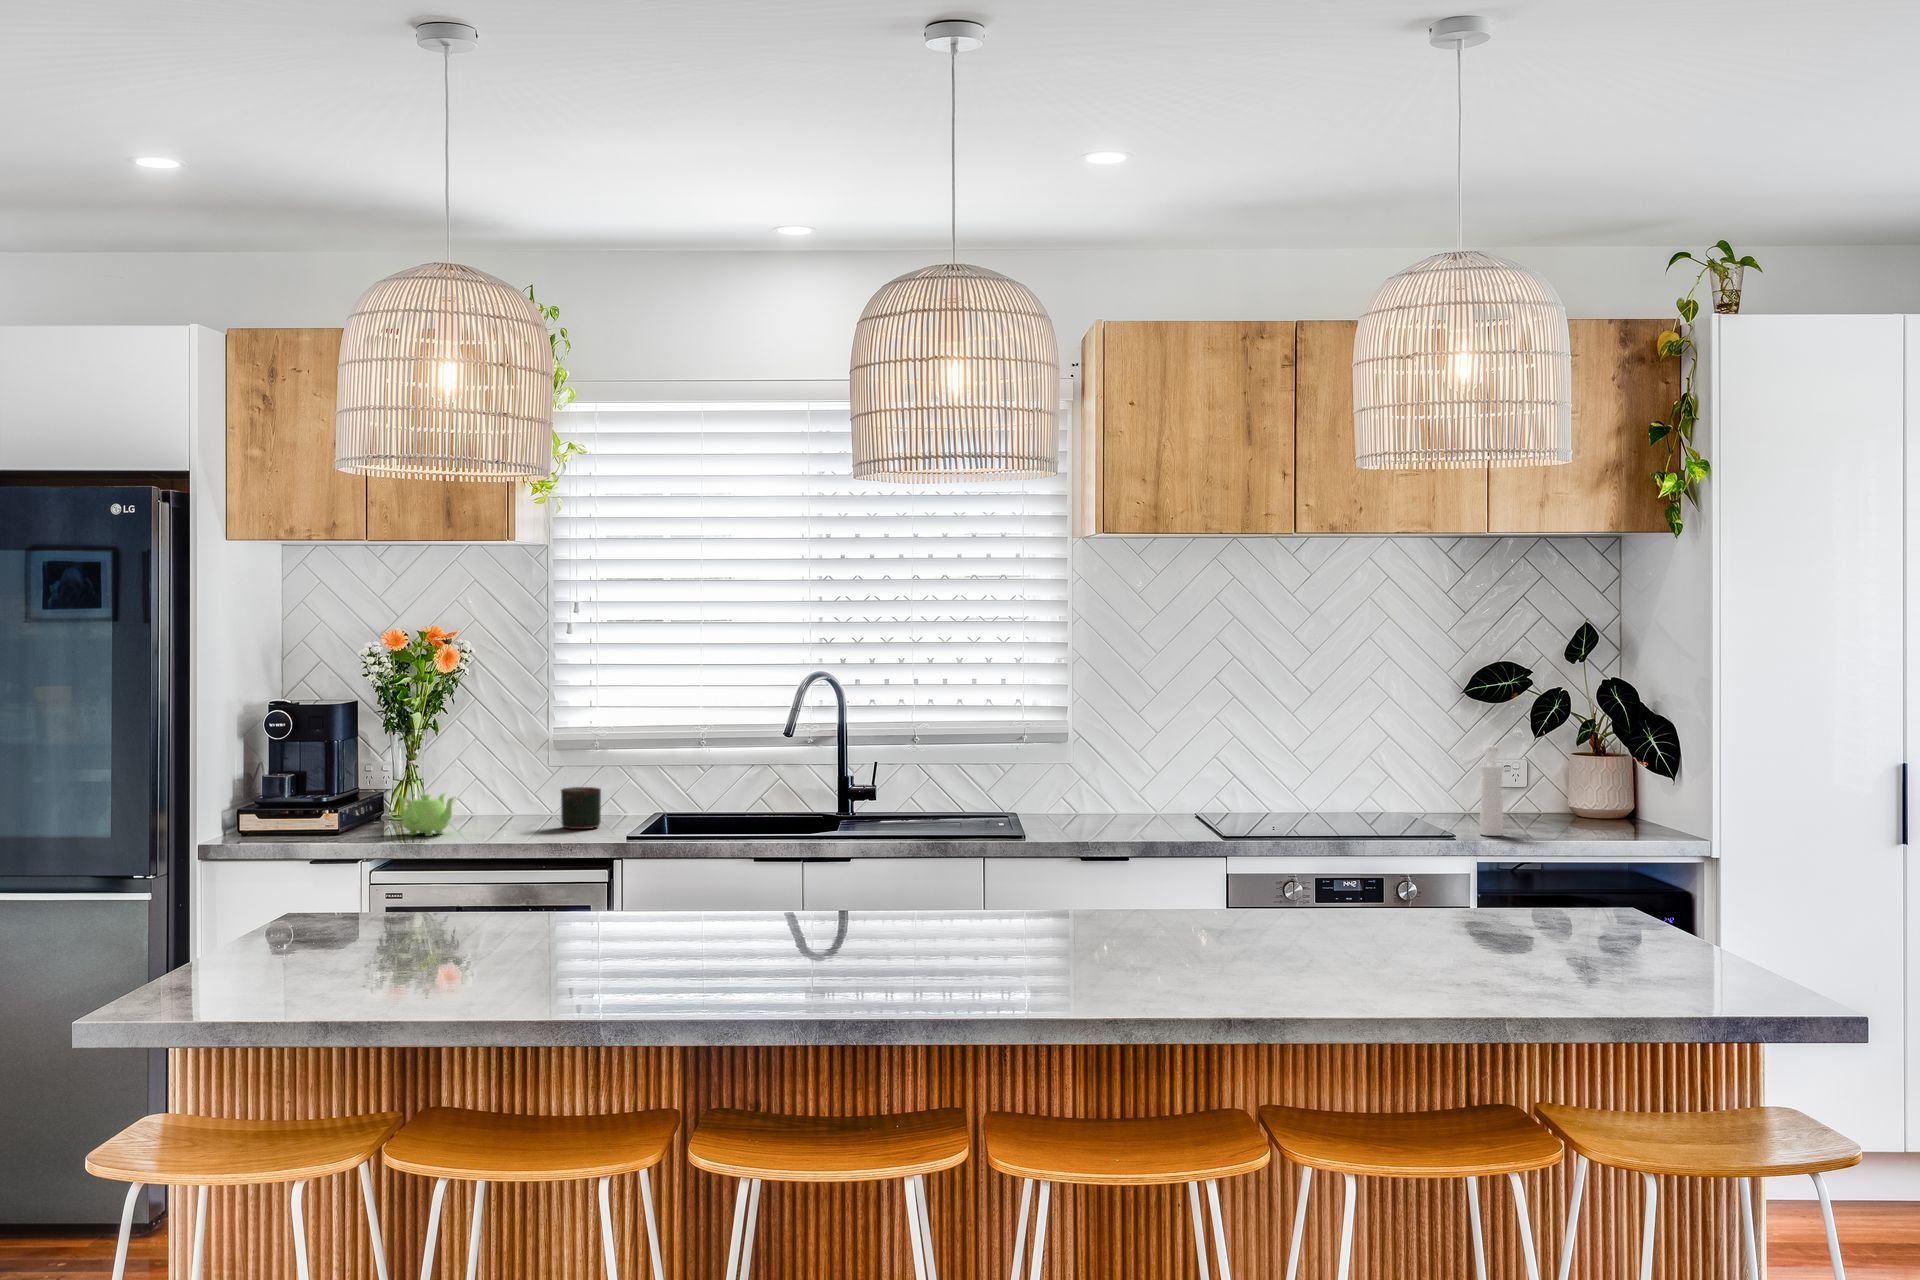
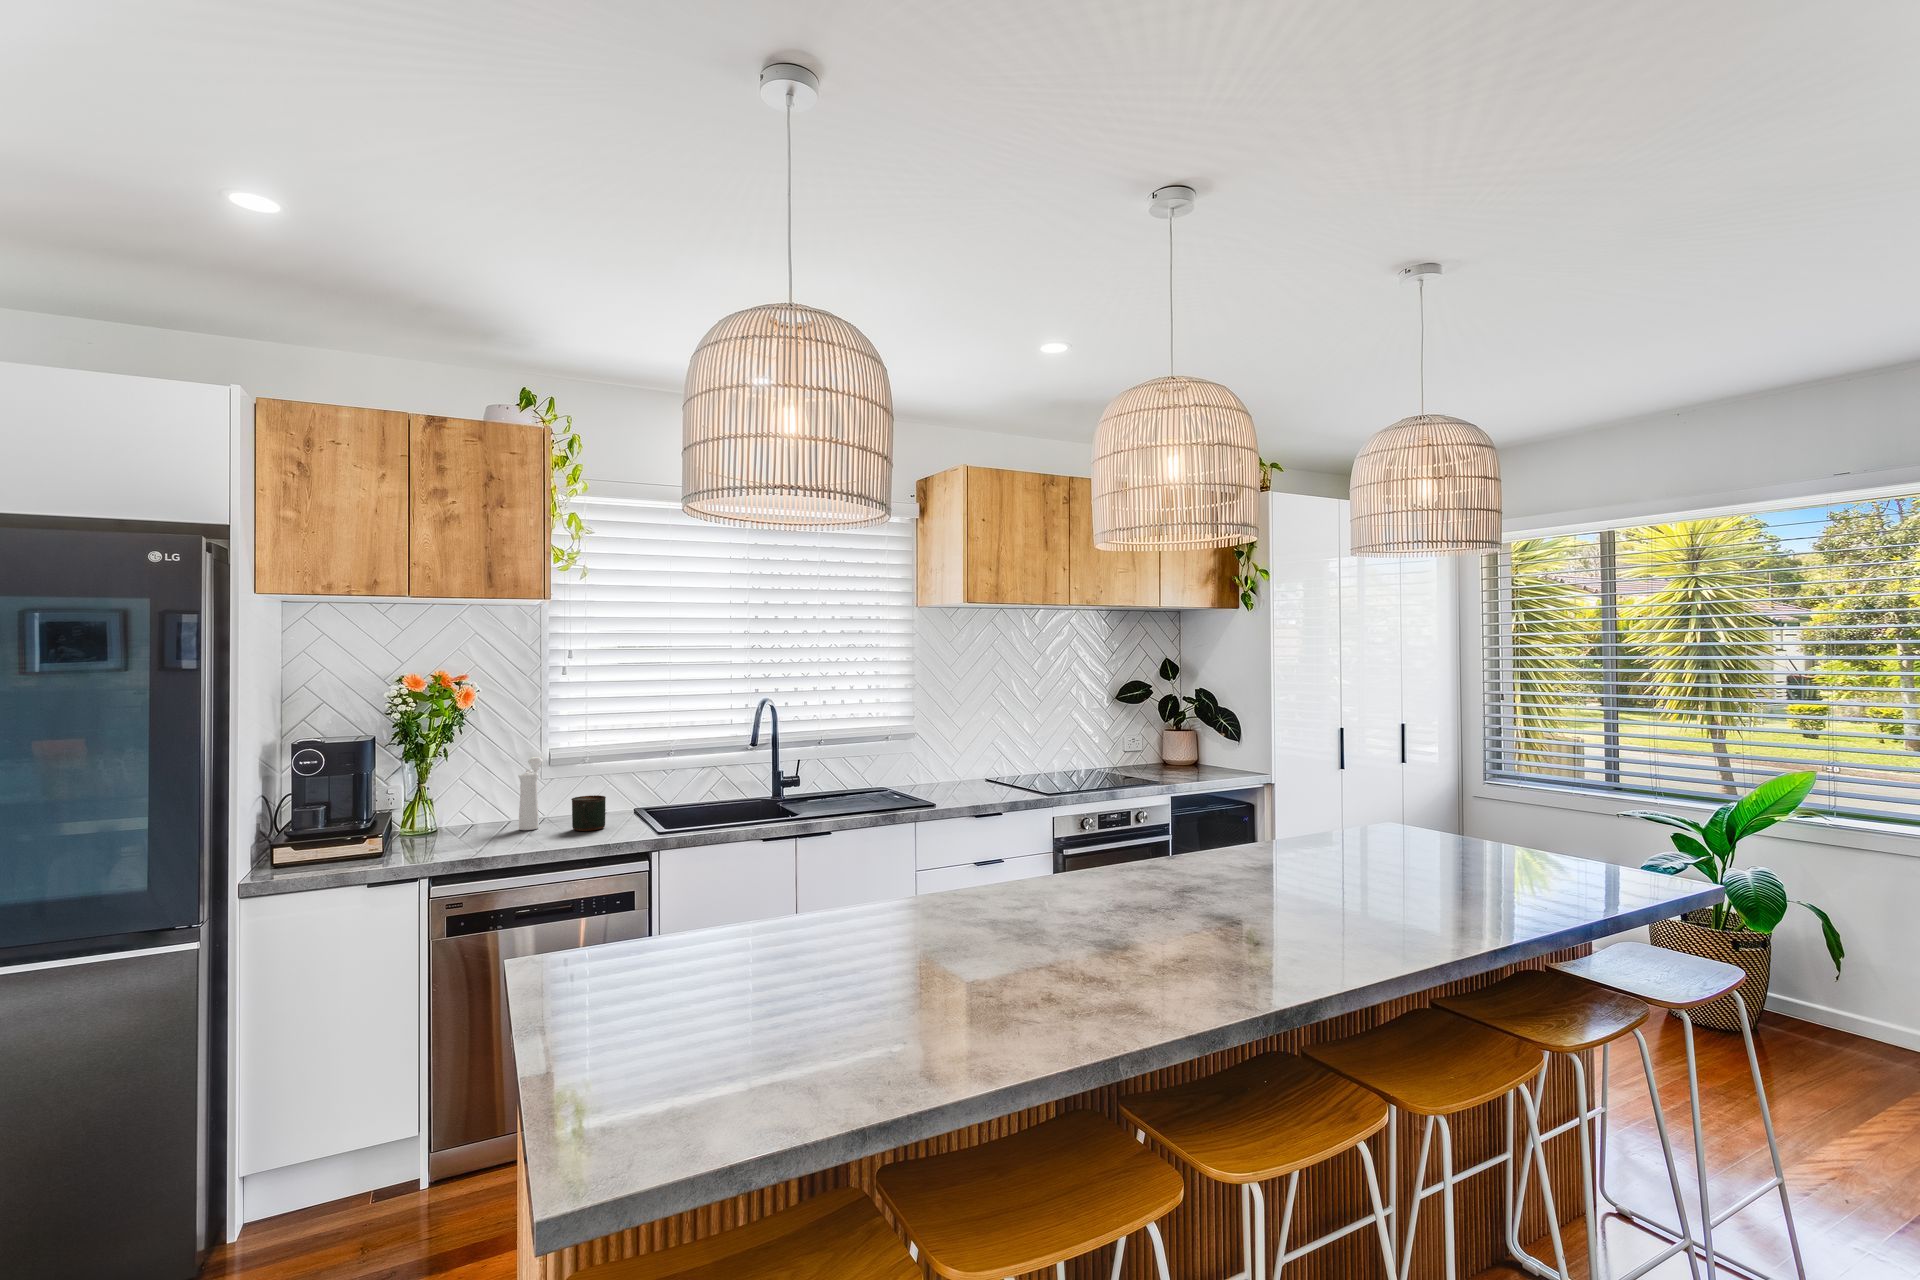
pepper mill: present [1480,746,1504,836] -> present [518,757,543,830]
teapot: present [397,793,456,836] -> none [431,811,495,851]

